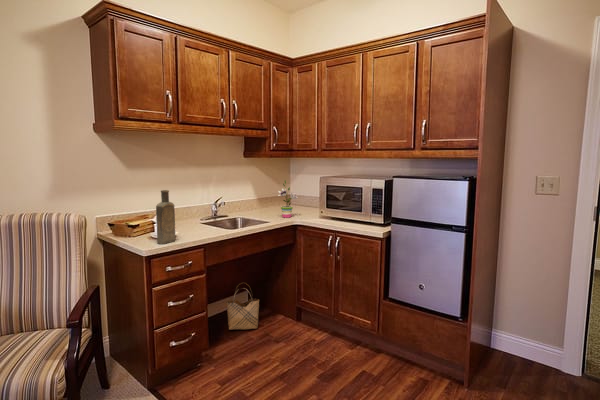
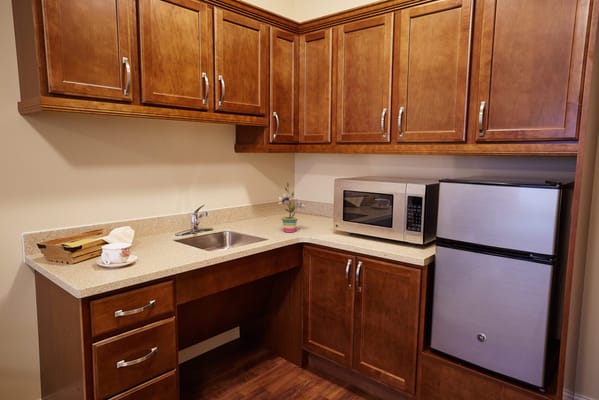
bottle: present [156,190,176,244] -> none [96,198,132,277]
woven basket: present [226,283,259,330] -> none [208,318,253,382]

